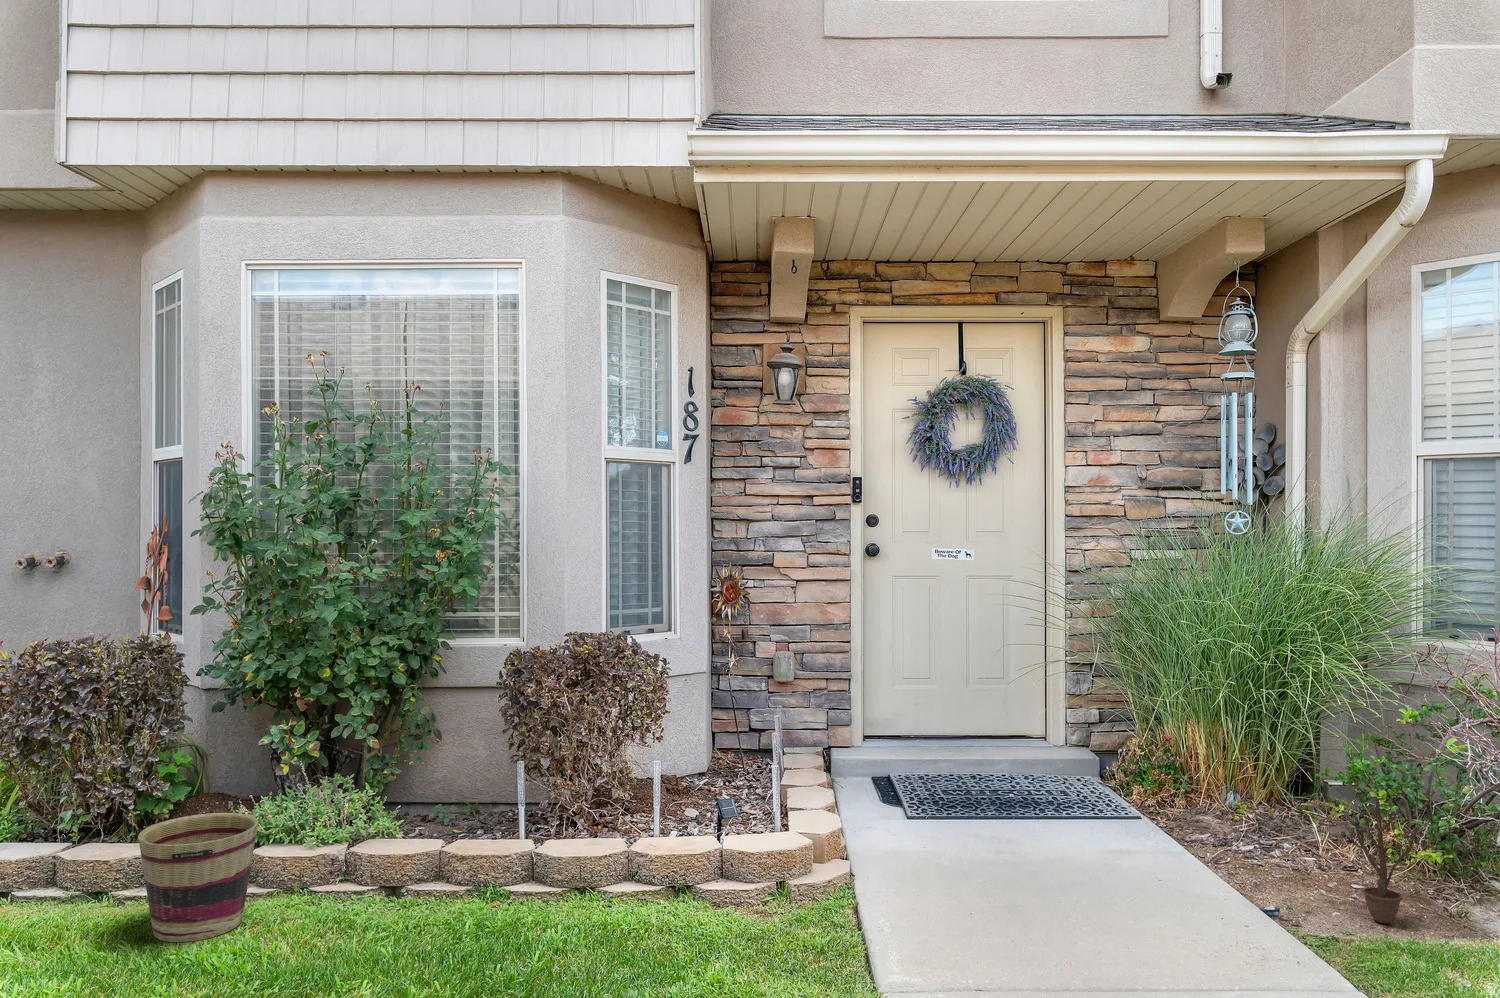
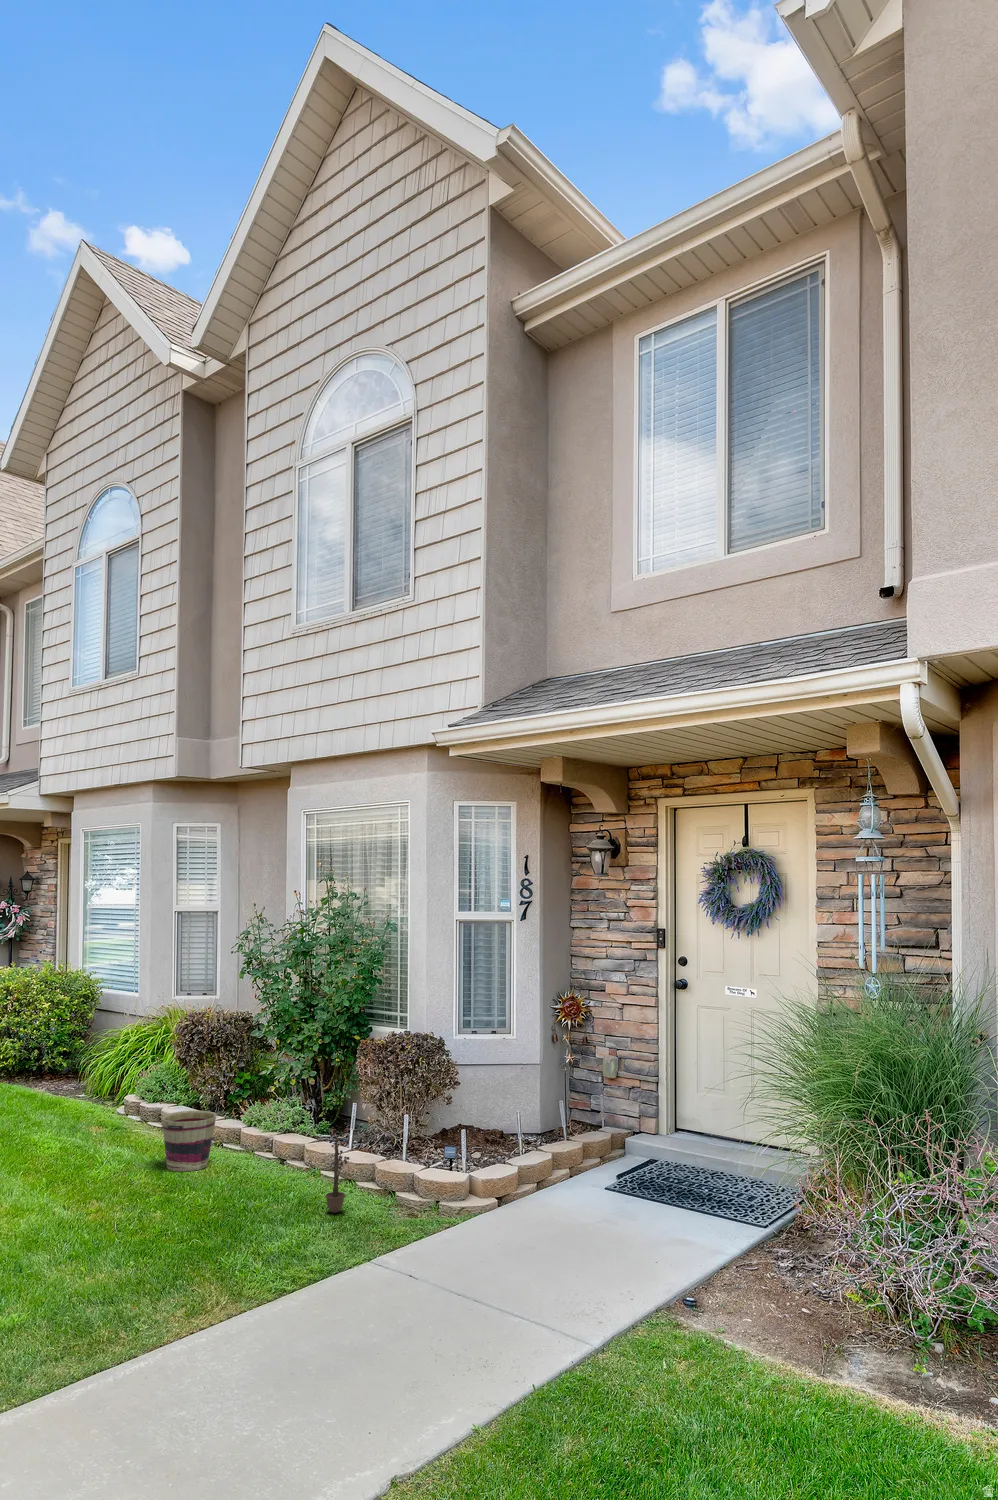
decorative plant: present [1324,800,1428,923] -> present [325,1138,349,1213]

